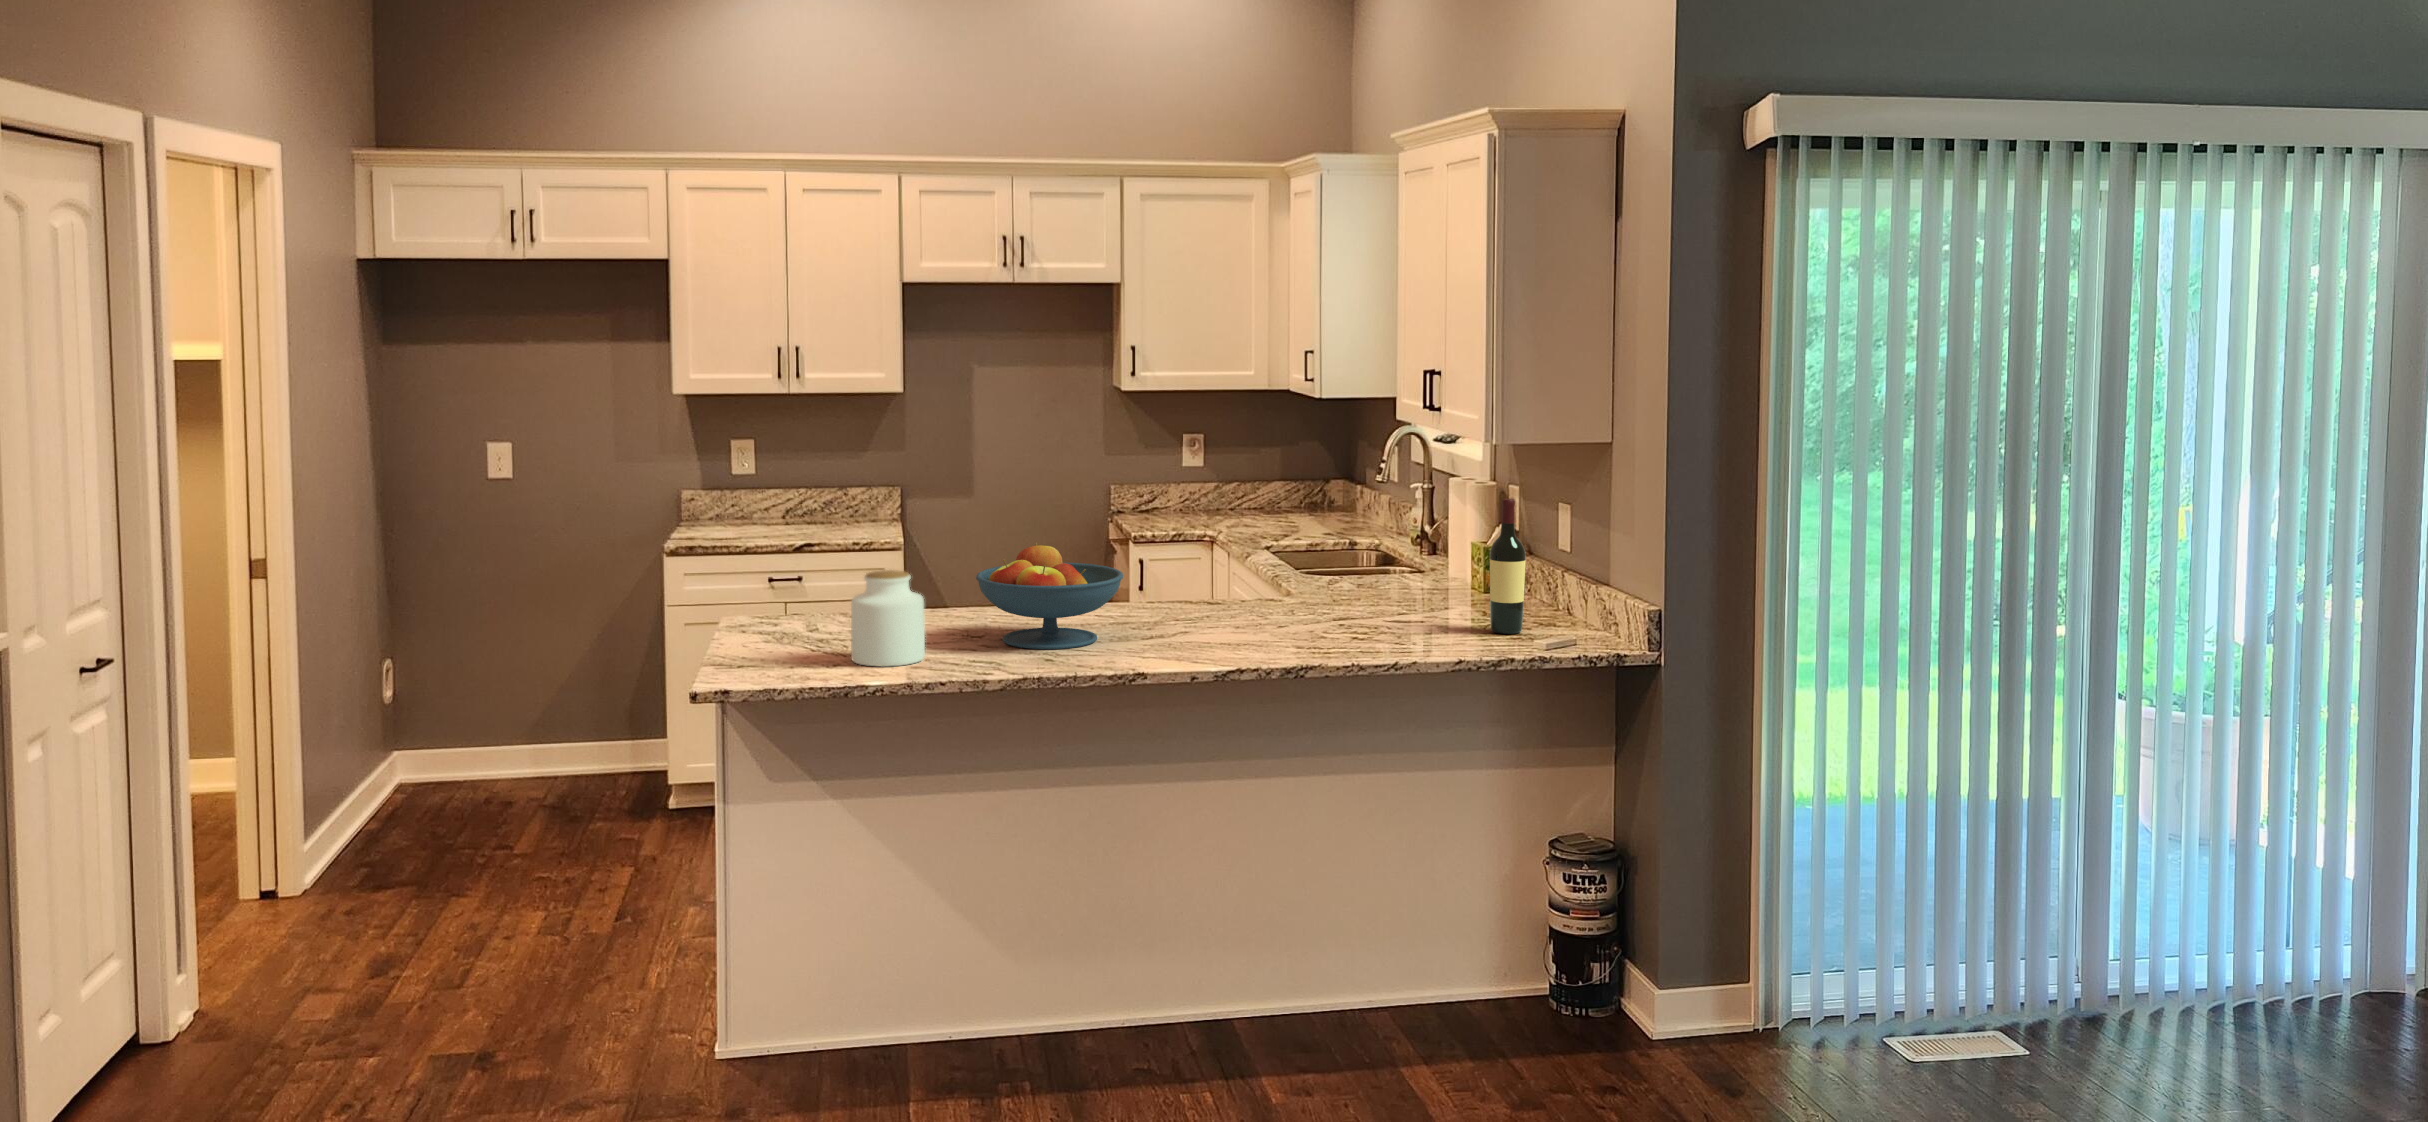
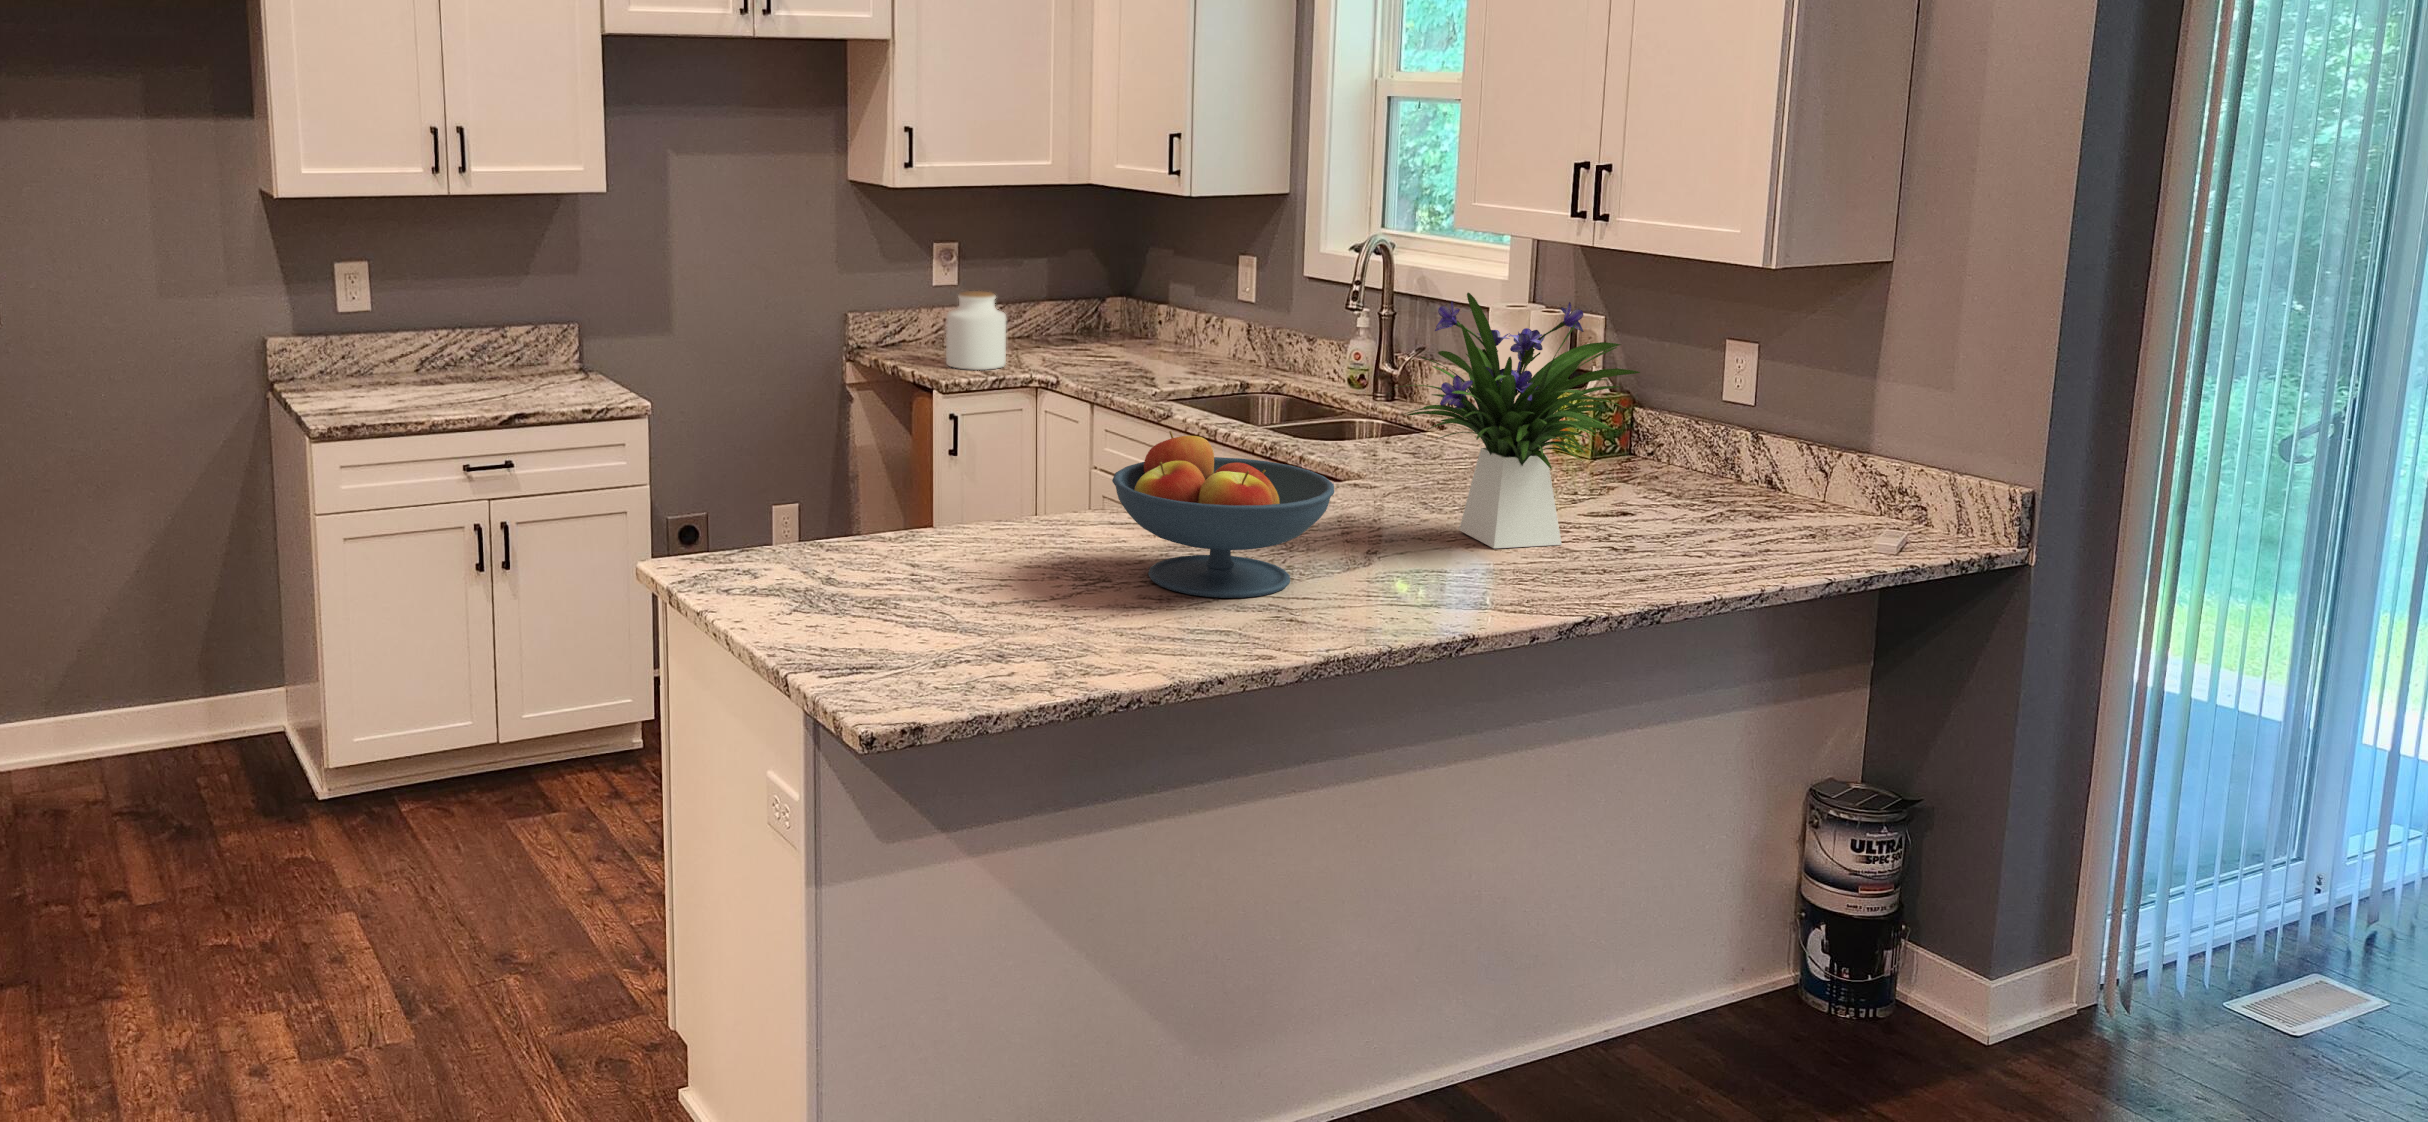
flower arrangement: none [1214,455,1383,636] -> present [1395,293,1640,548]
wine bottle: present [1490,499,1526,634] -> none [1742,343,1800,527]
jar: present [851,570,925,667] -> present [946,291,1006,370]

